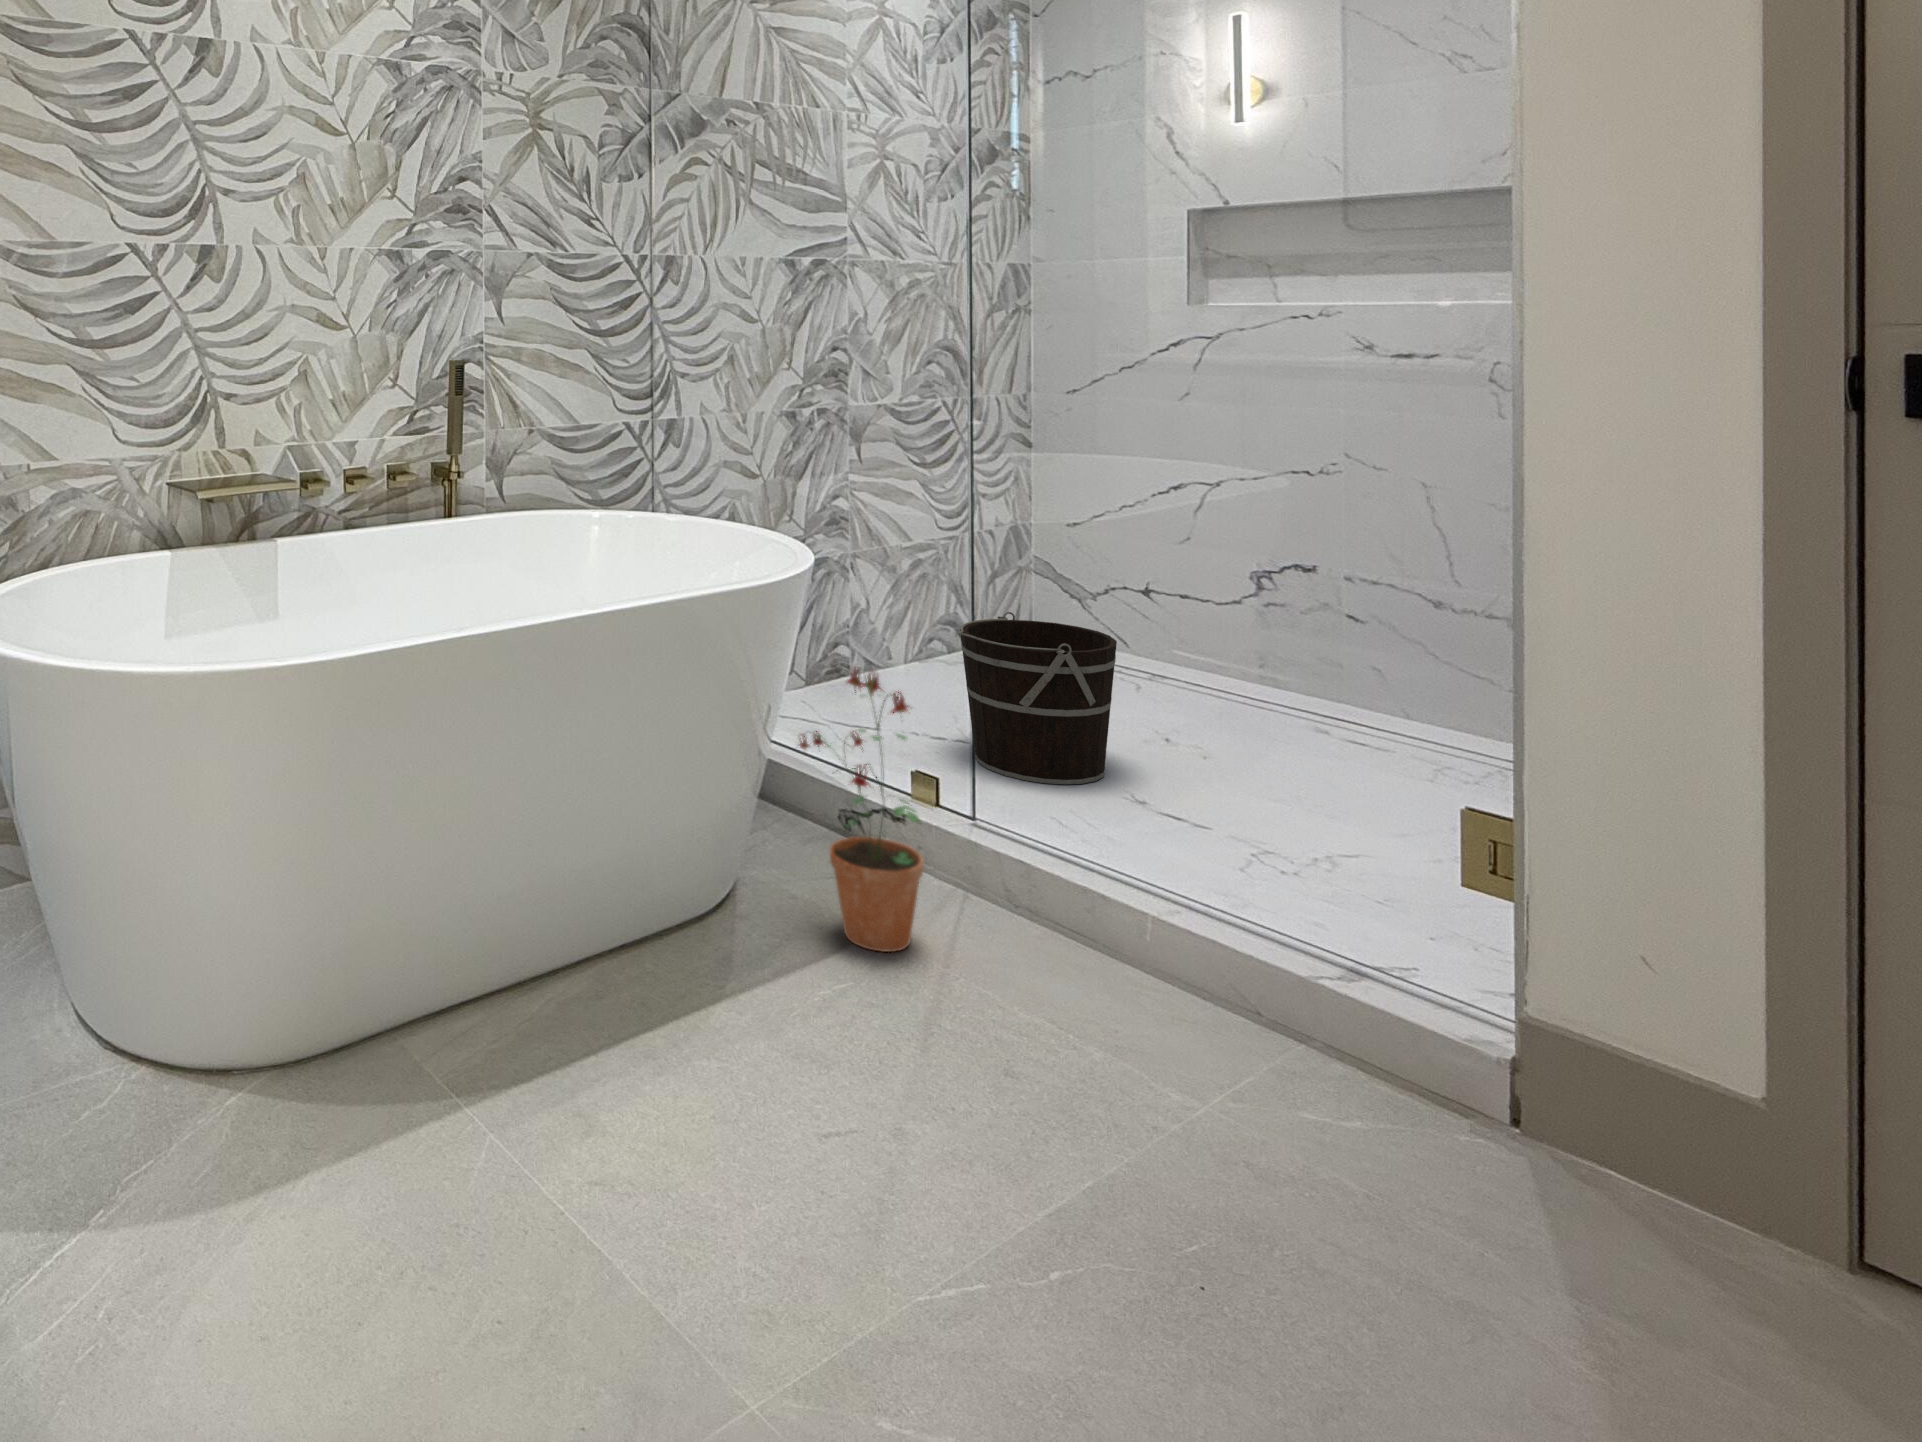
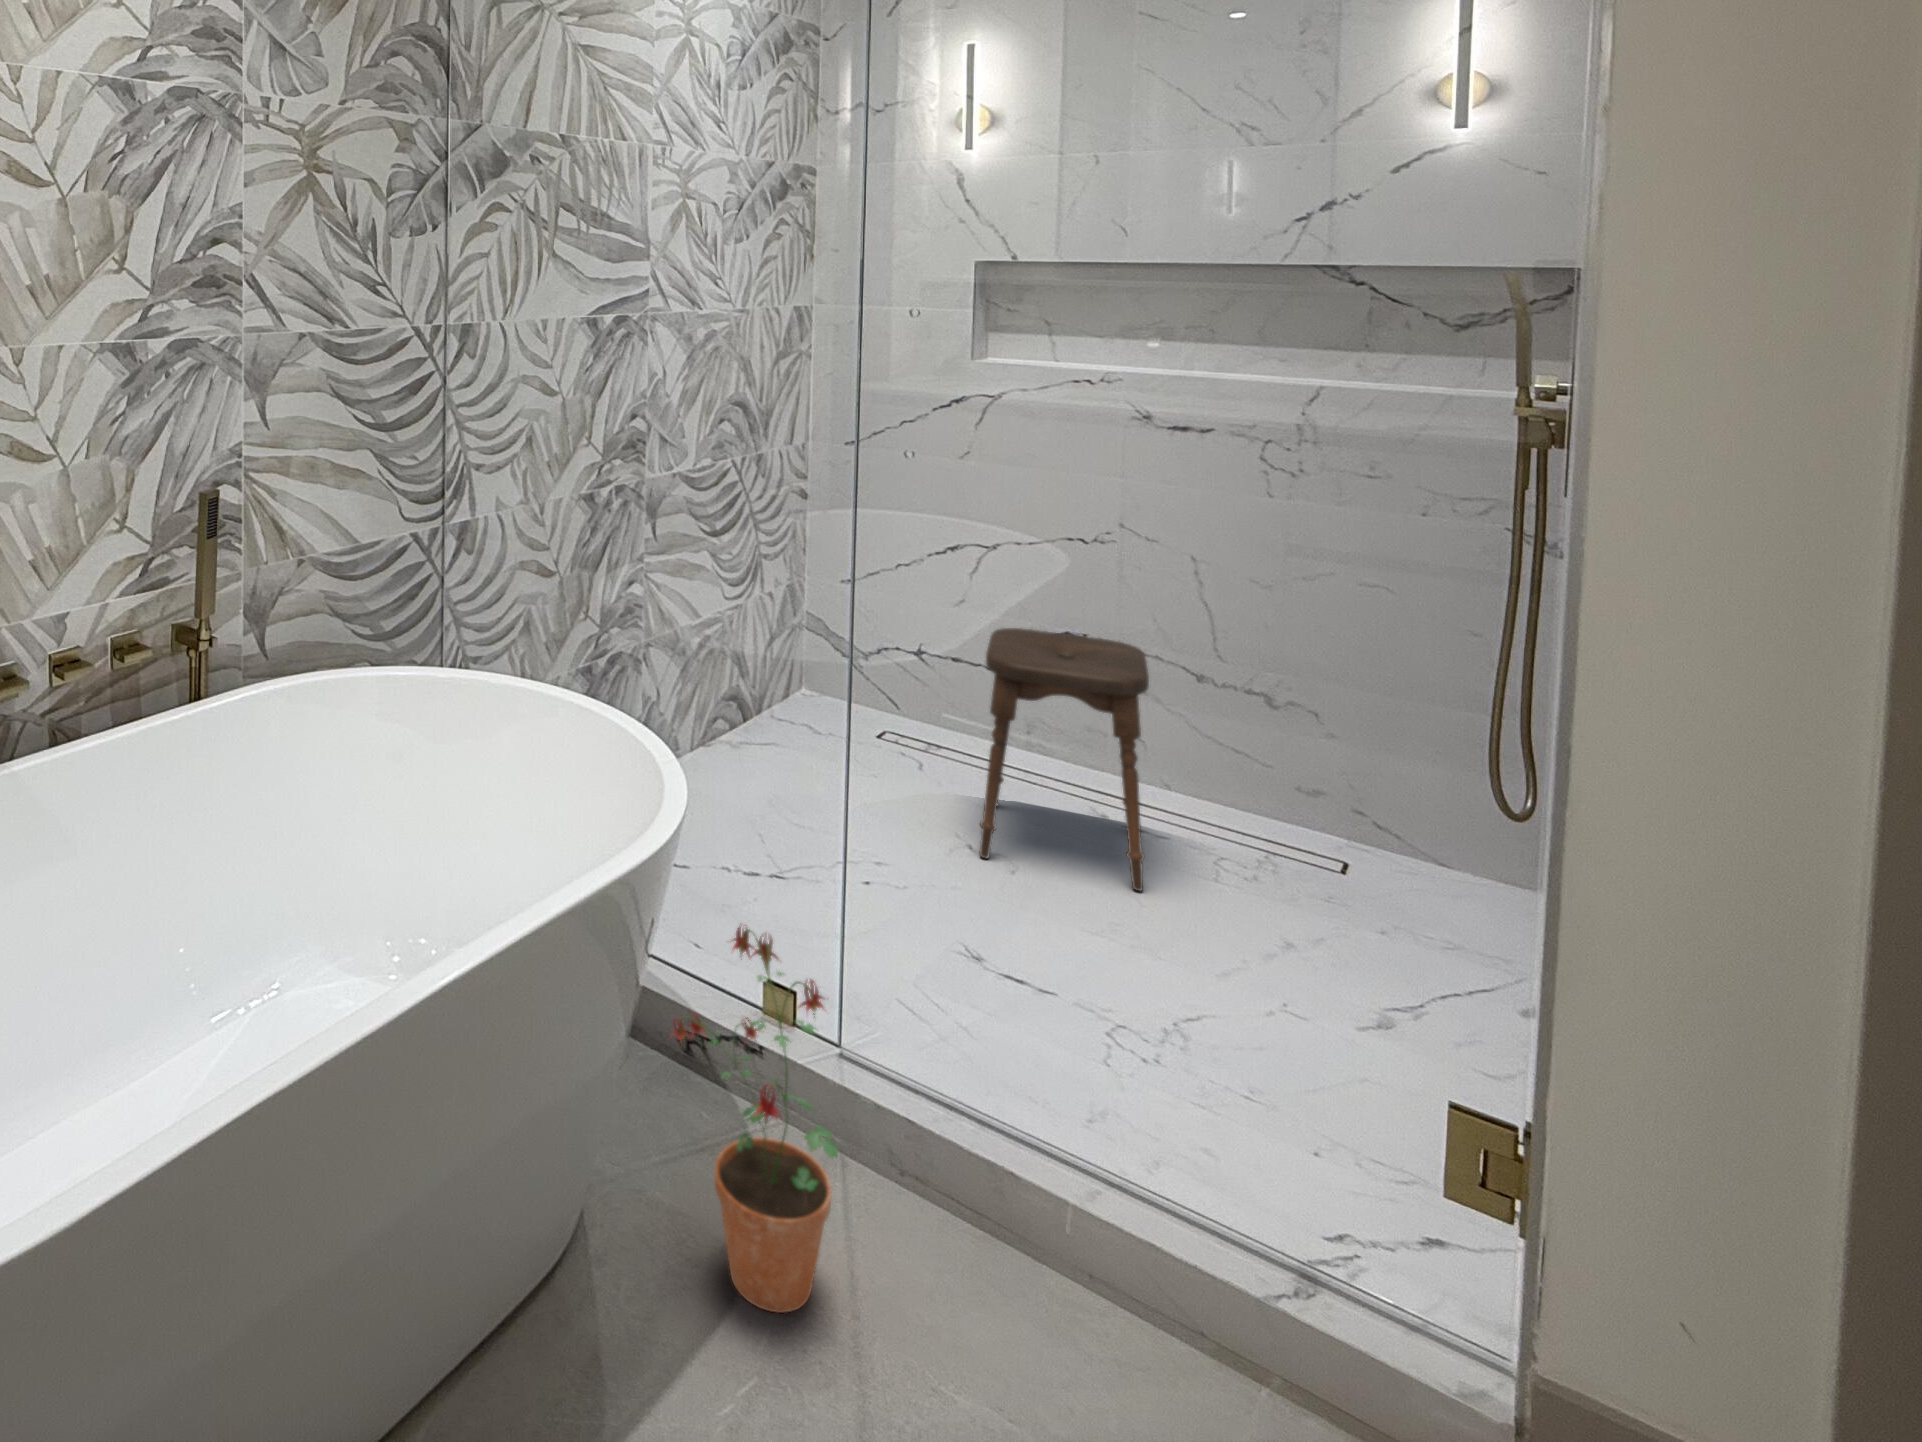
stool: none [1173,544,1356,774] -> present [980,628,1149,891]
bucket: present [958,612,1117,785] -> none [786,731,954,947]

